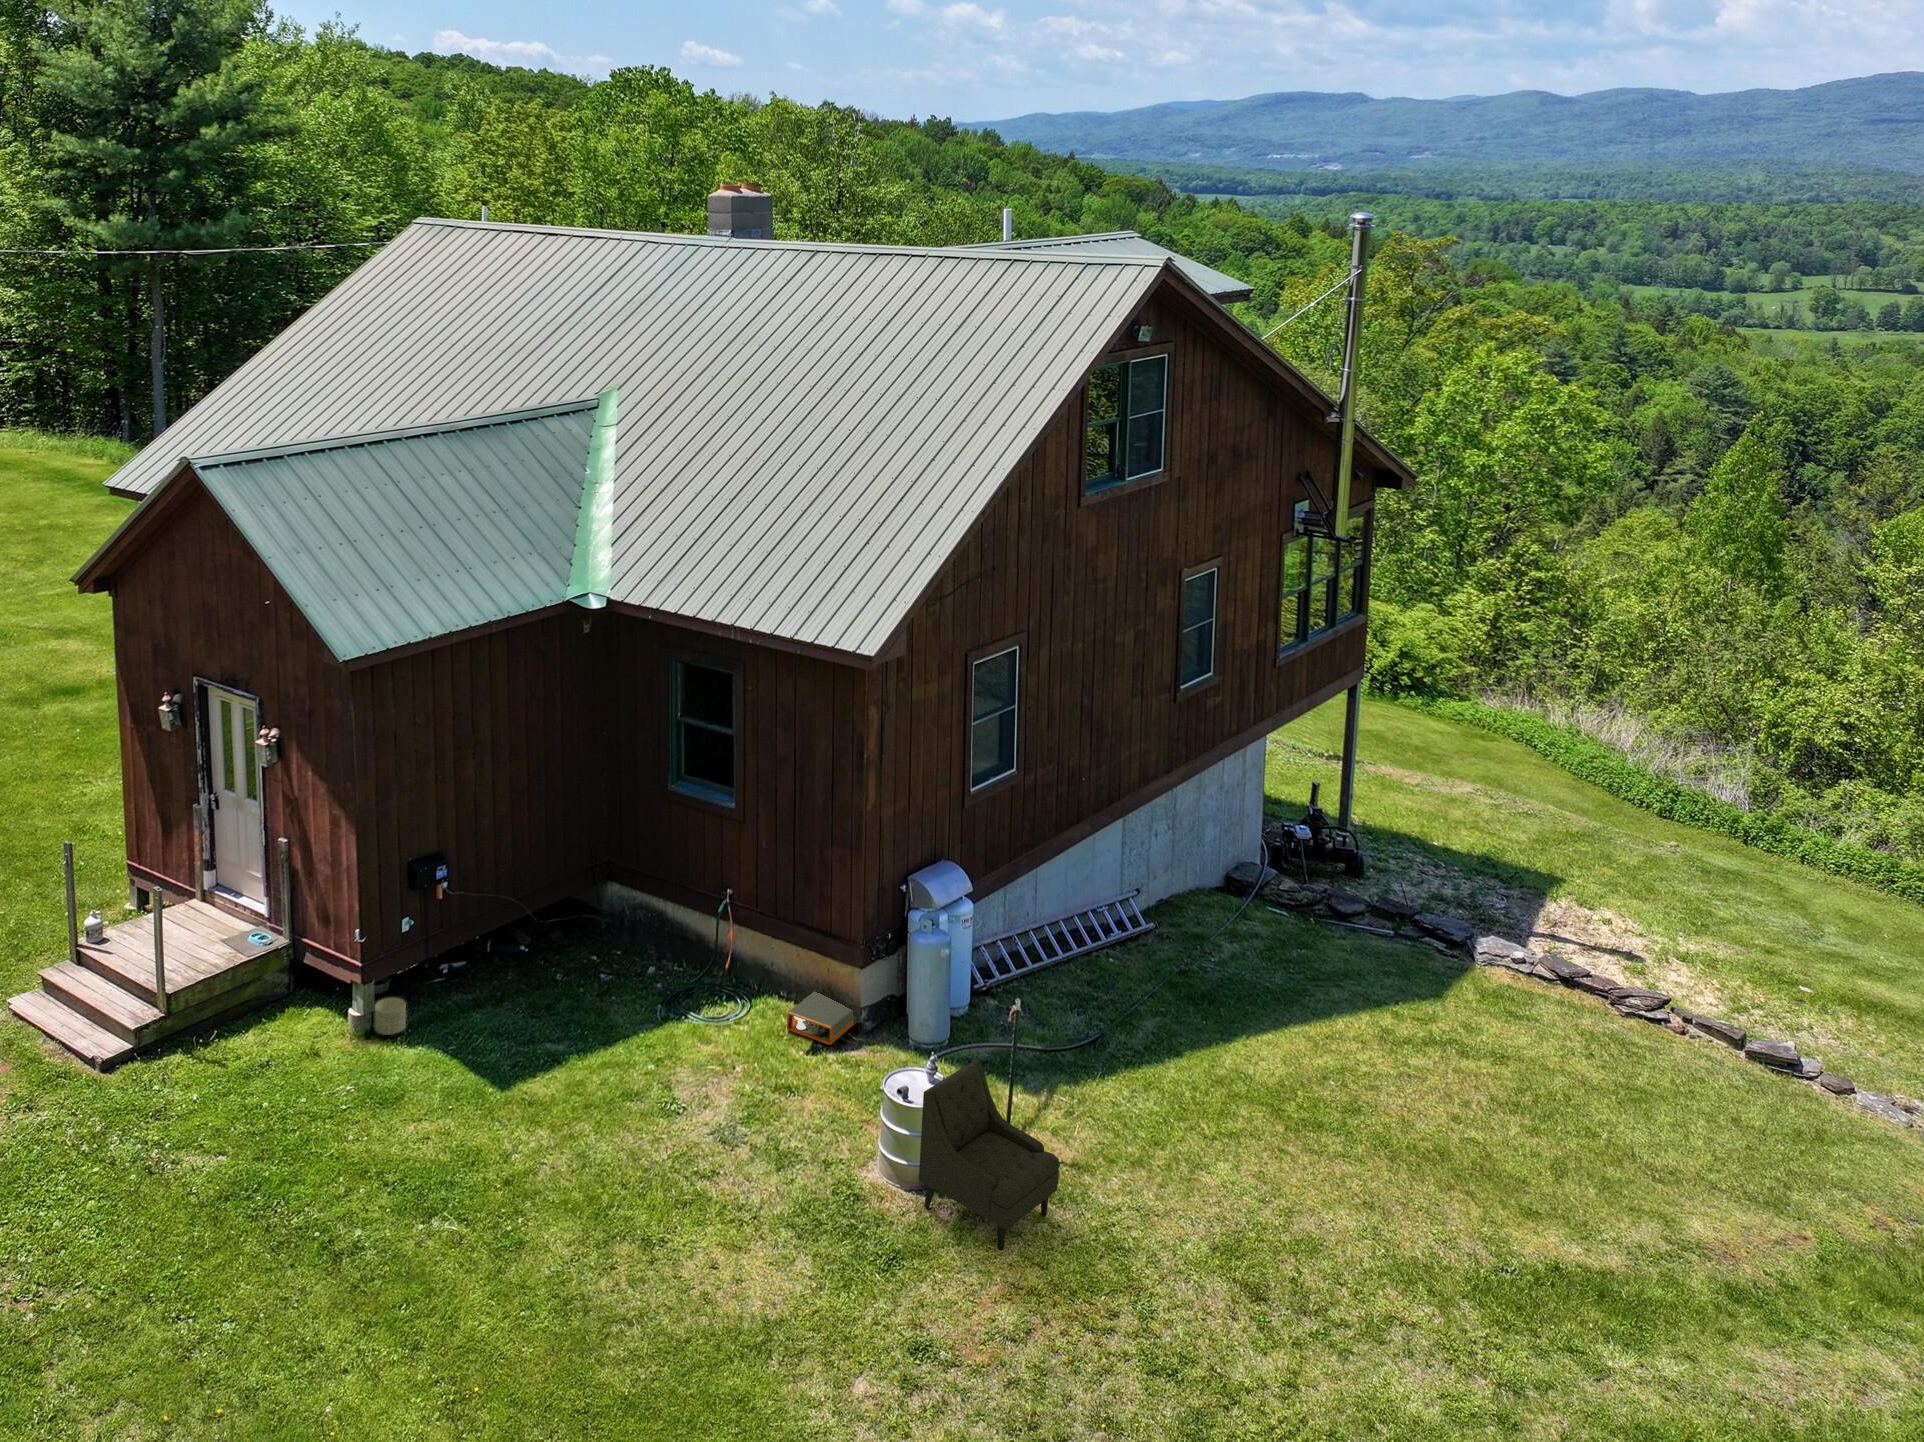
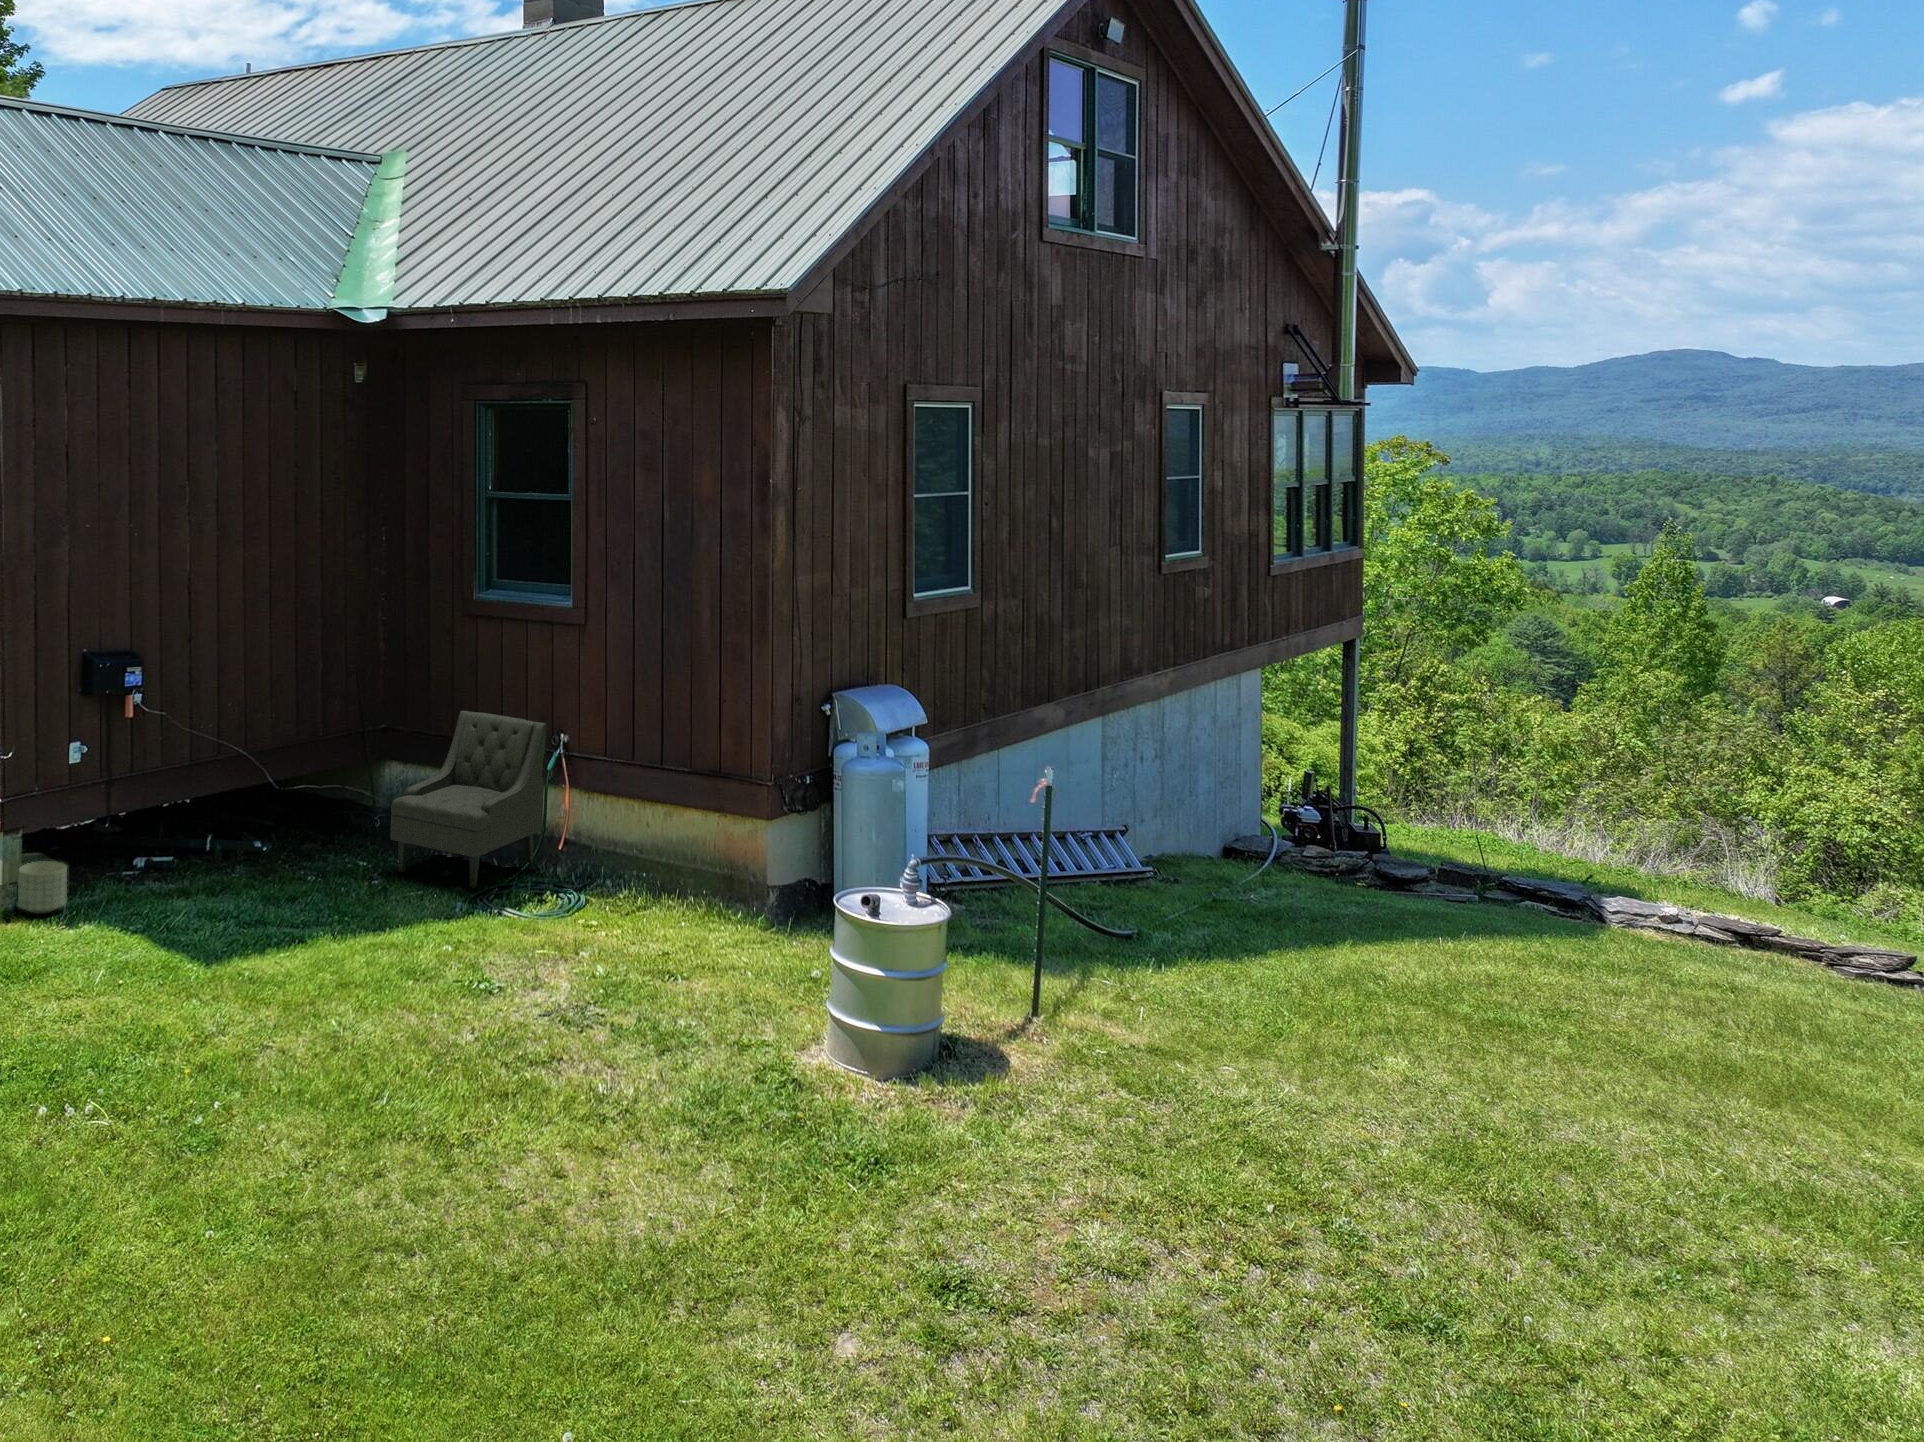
storage box: present [787,991,854,1045] -> none [652,872,761,935]
chair: present [919,1059,1060,1251] -> present [391,711,546,888]

